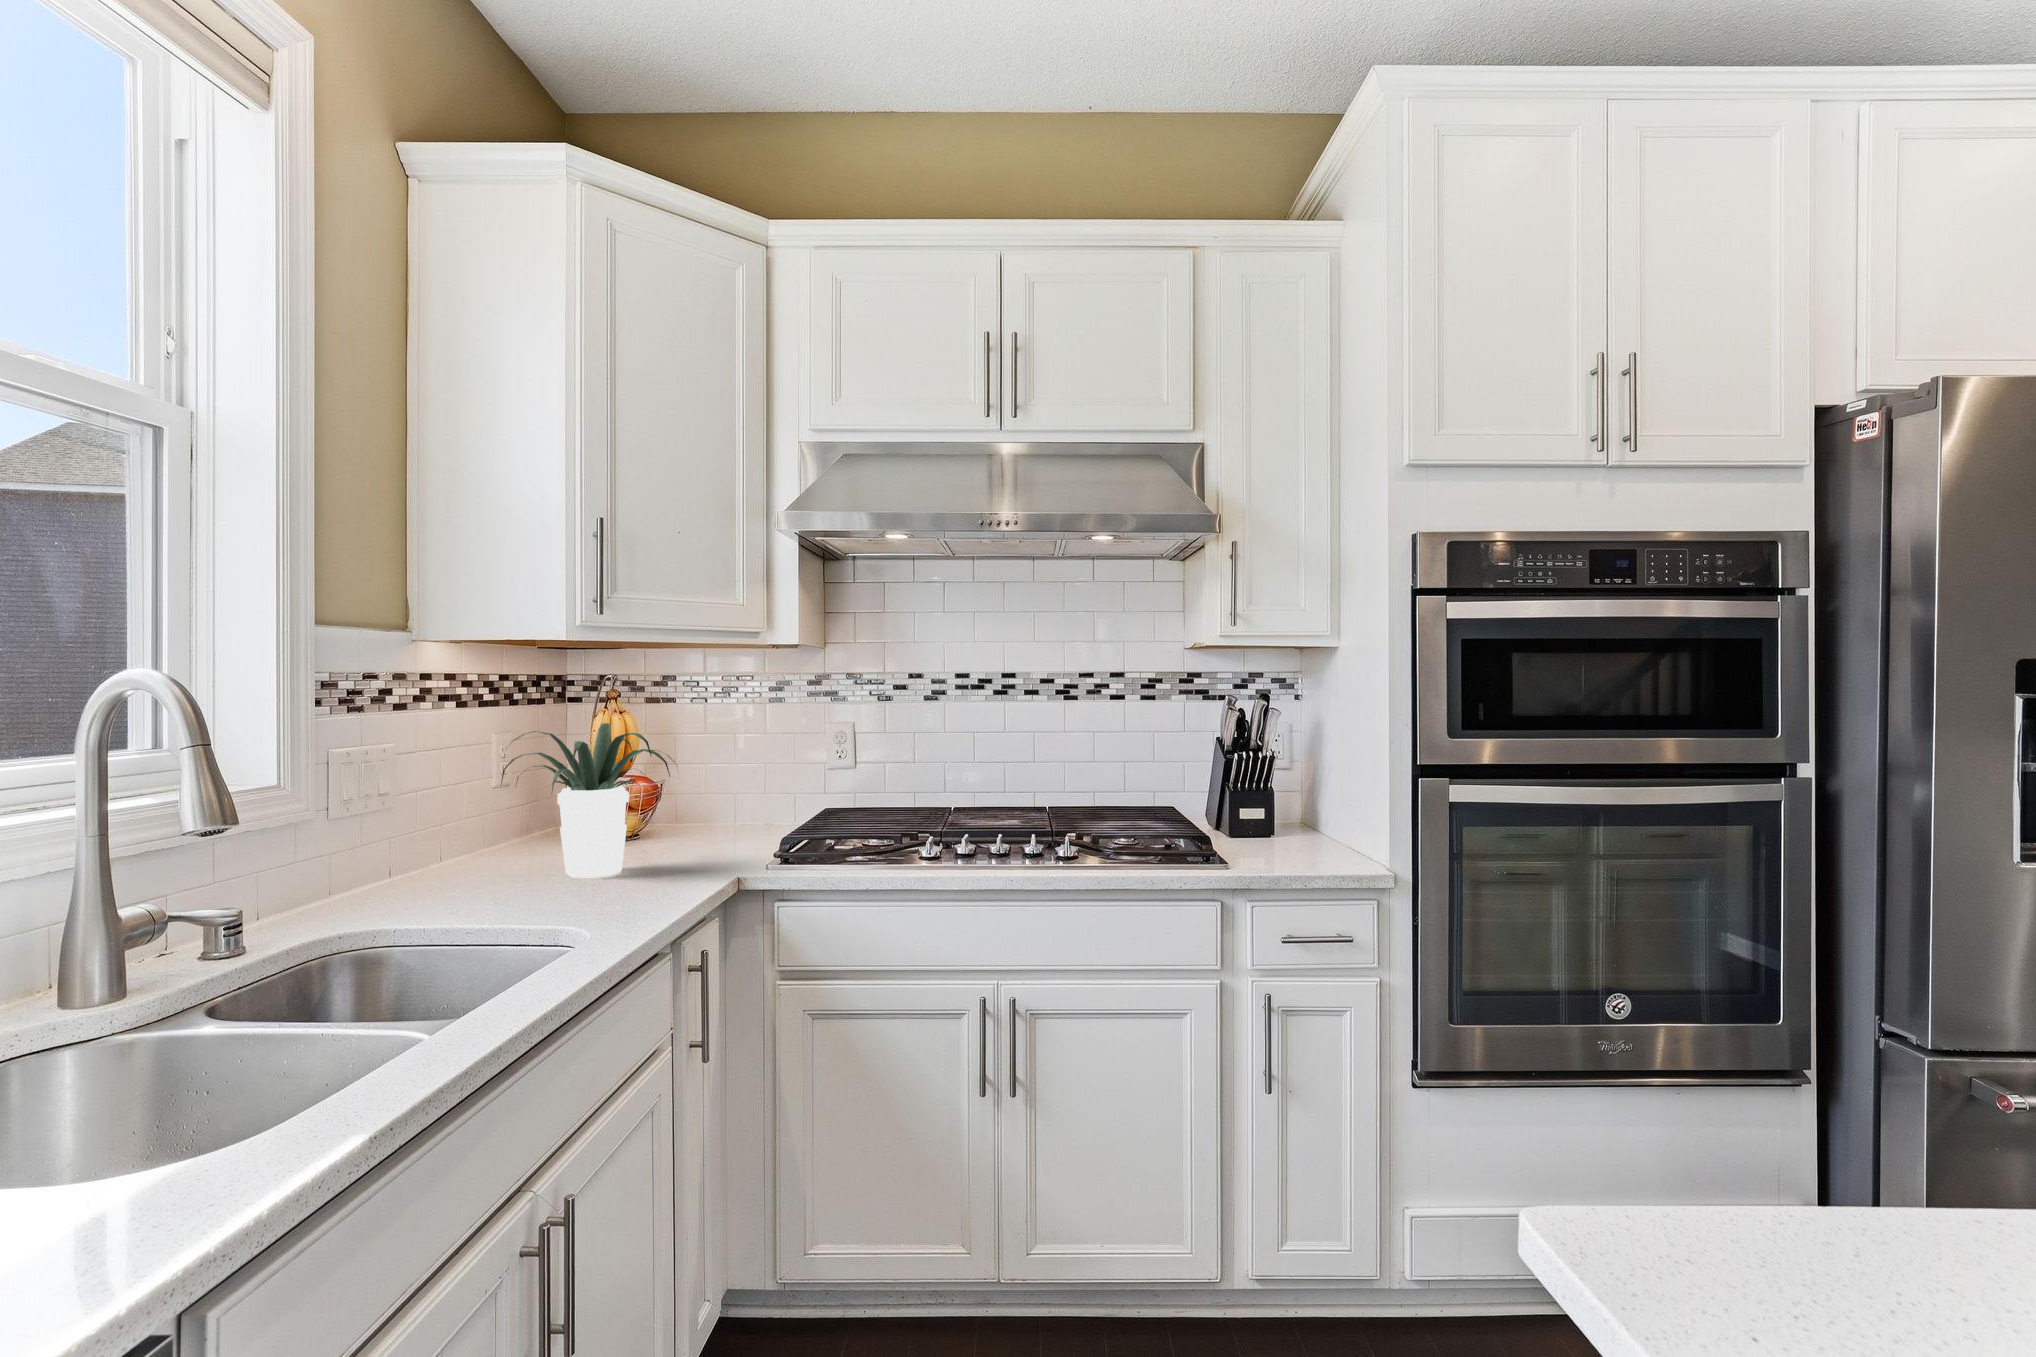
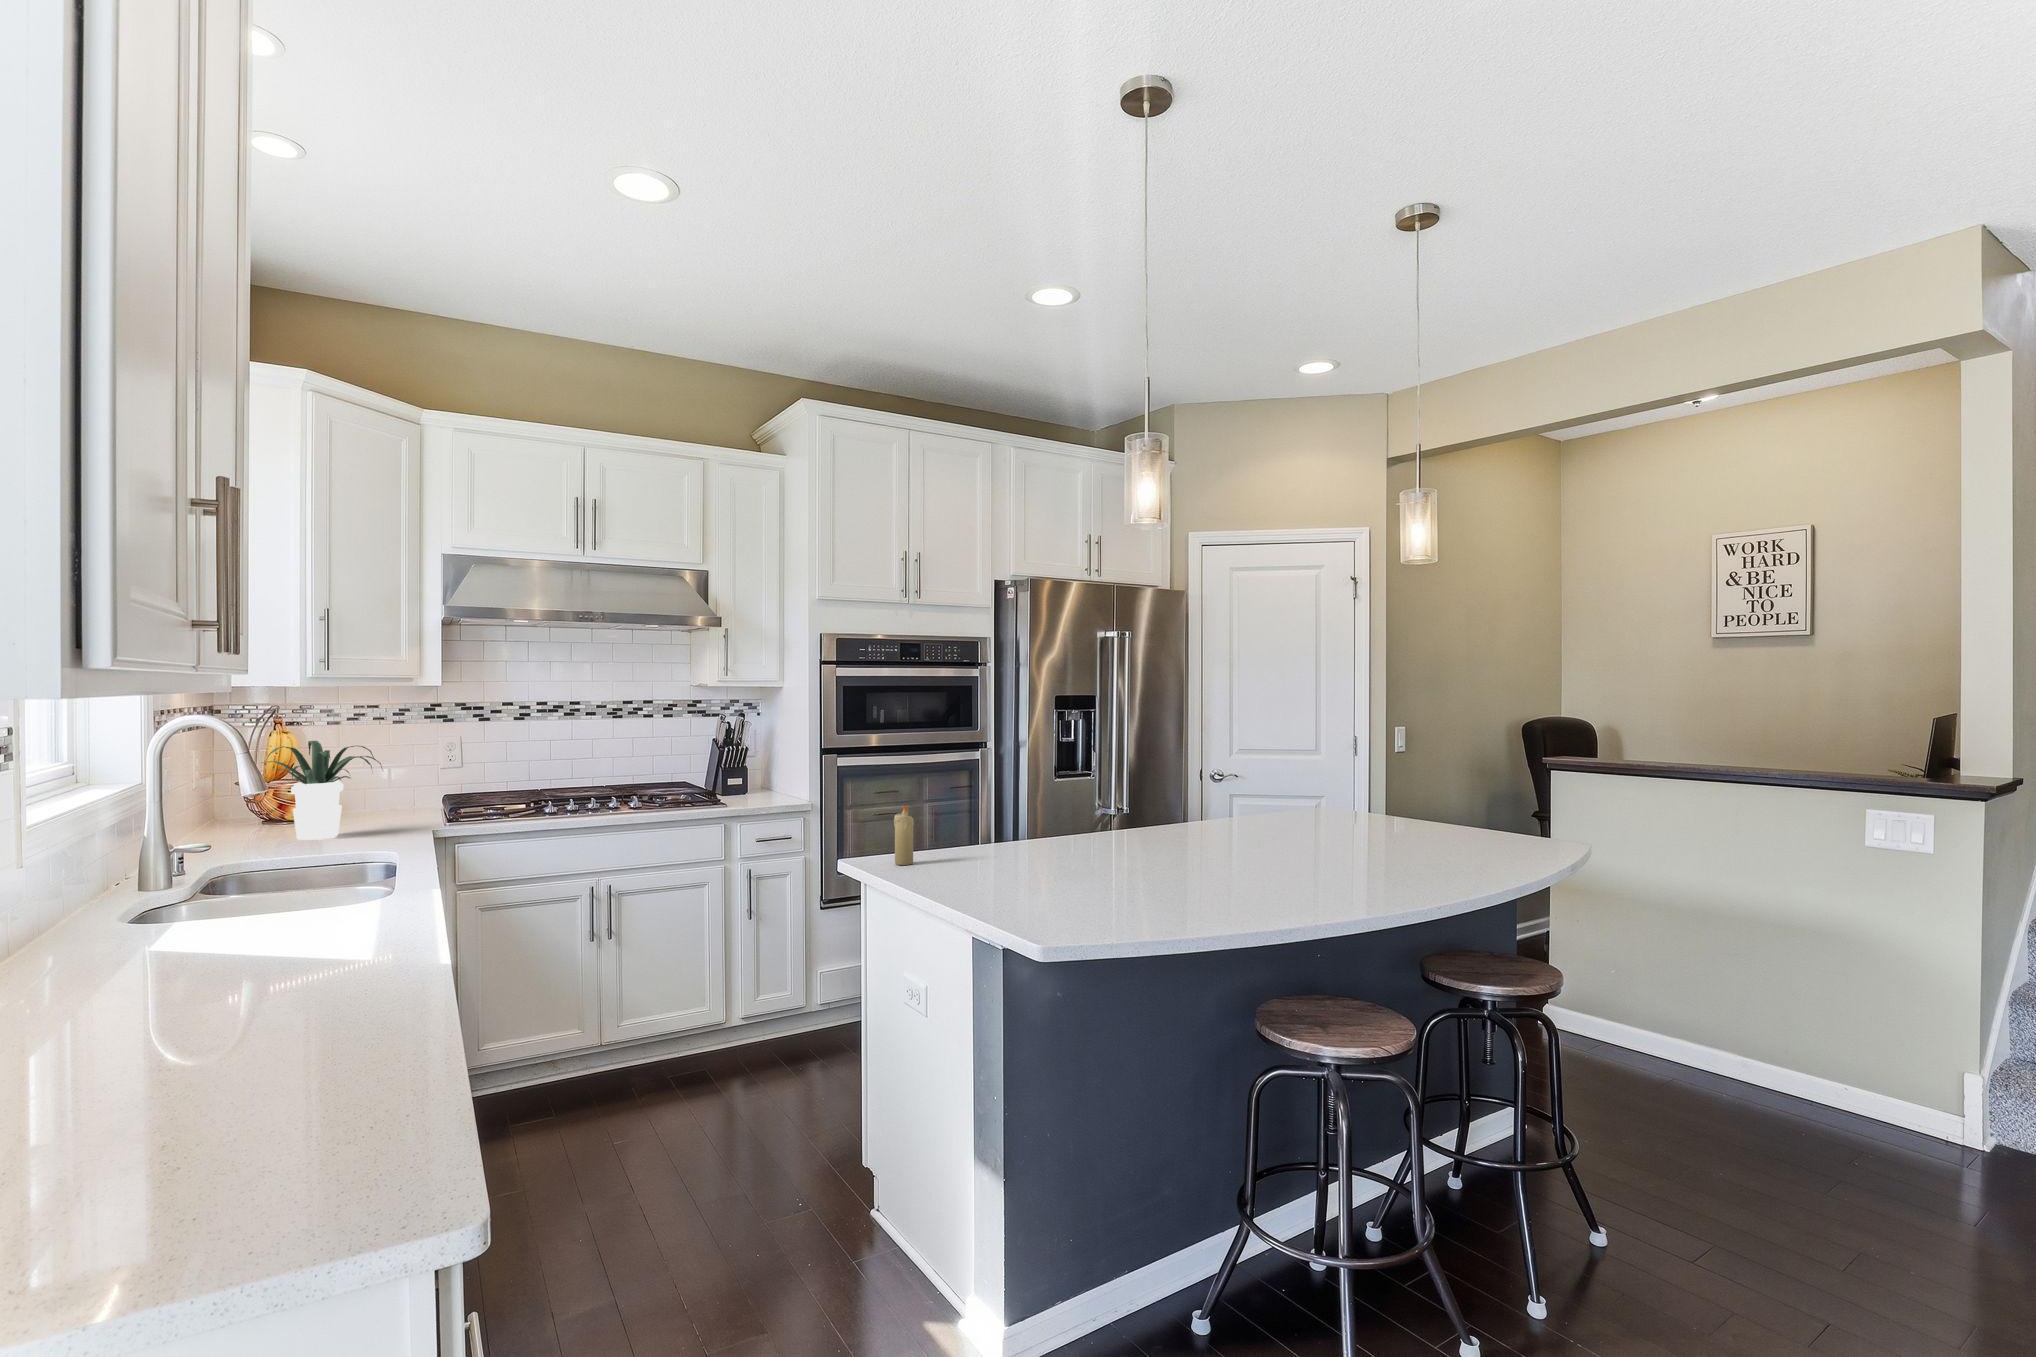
candle: none [1695,1042,1788,1298] -> present [894,804,914,865]

